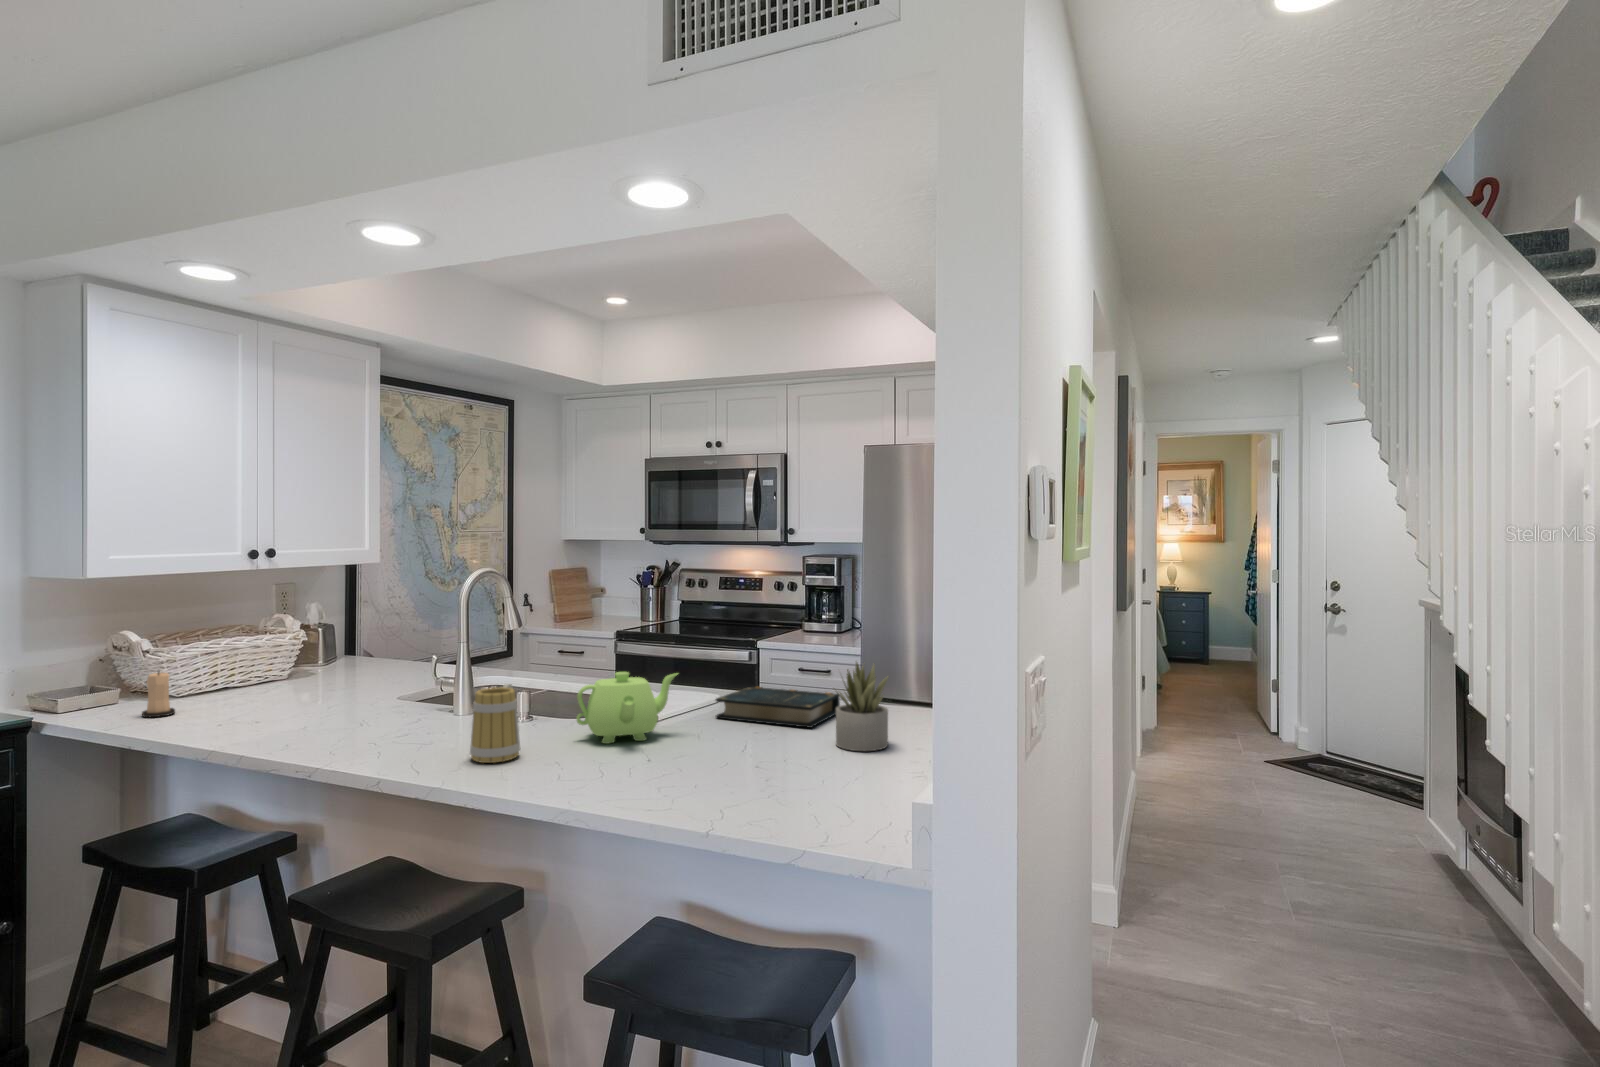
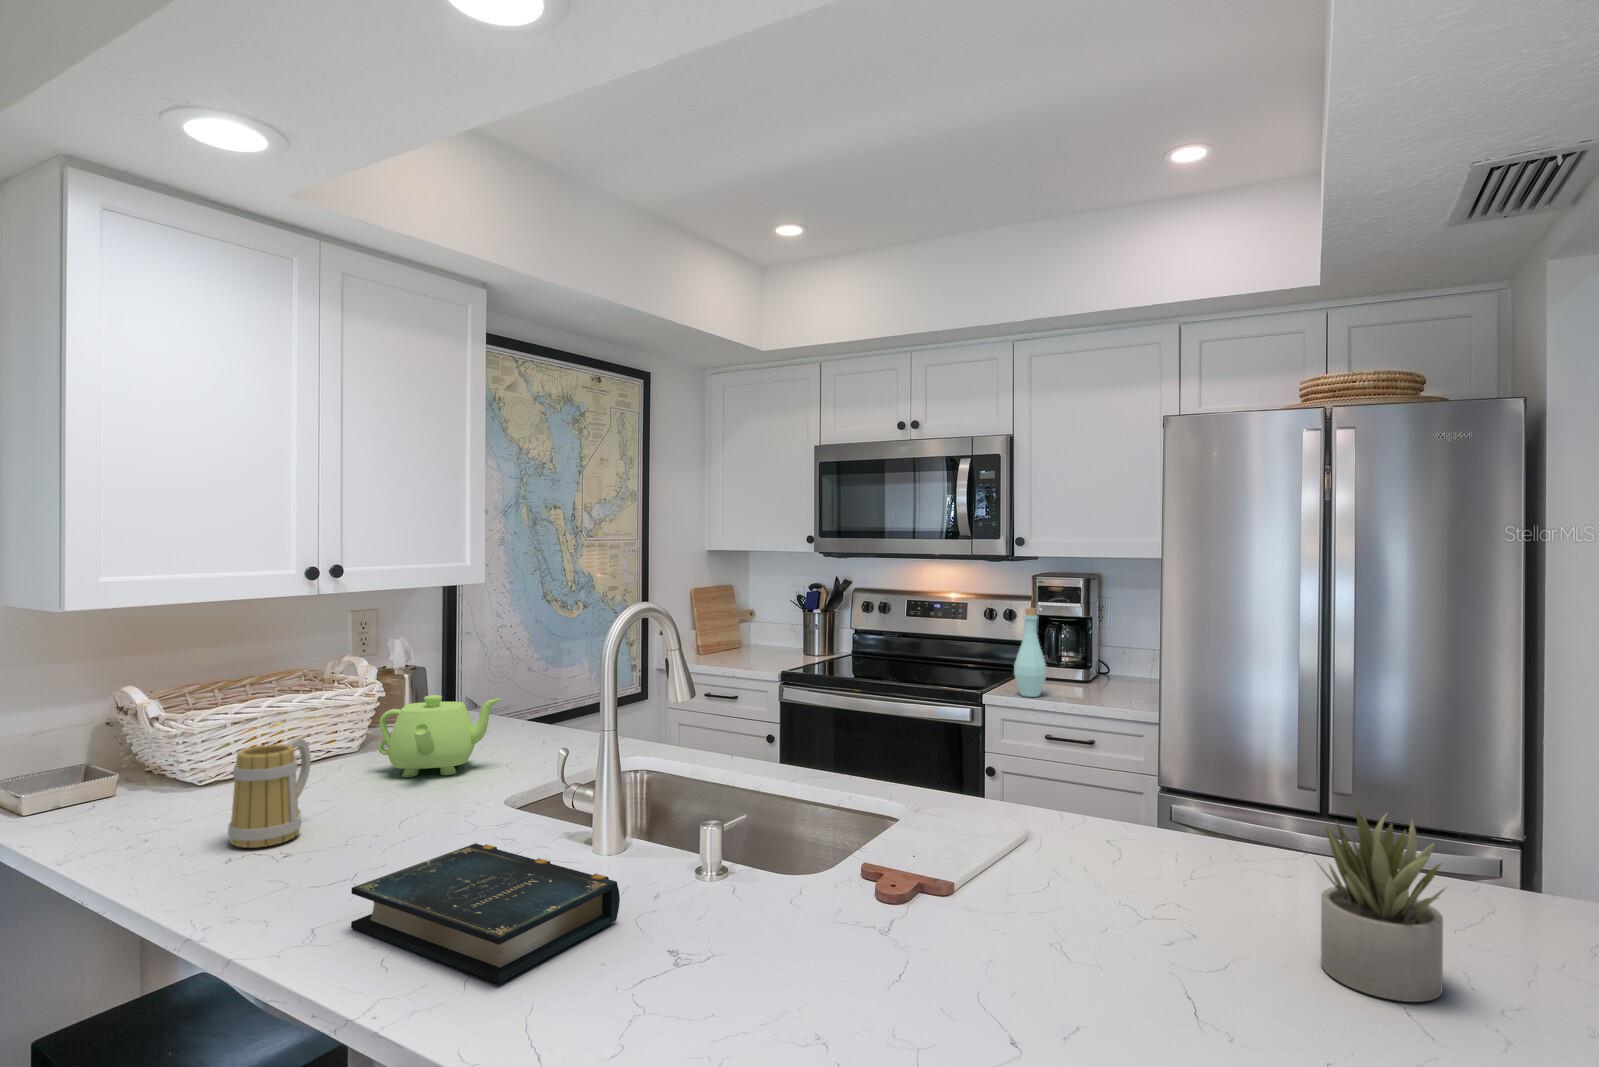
bottle: none [782,578,804,642] -> present [1014,608,1047,697]
candle: present [142,671,175,717] -> none [133,756,183,833]
teapot: present [577,672,678,743] -> present [378,695,501,777]
mug: present [470,684,520,763] -> present [228,738,311,848]
book: present [716,687,840,728] -> present [351,843,620,983]

